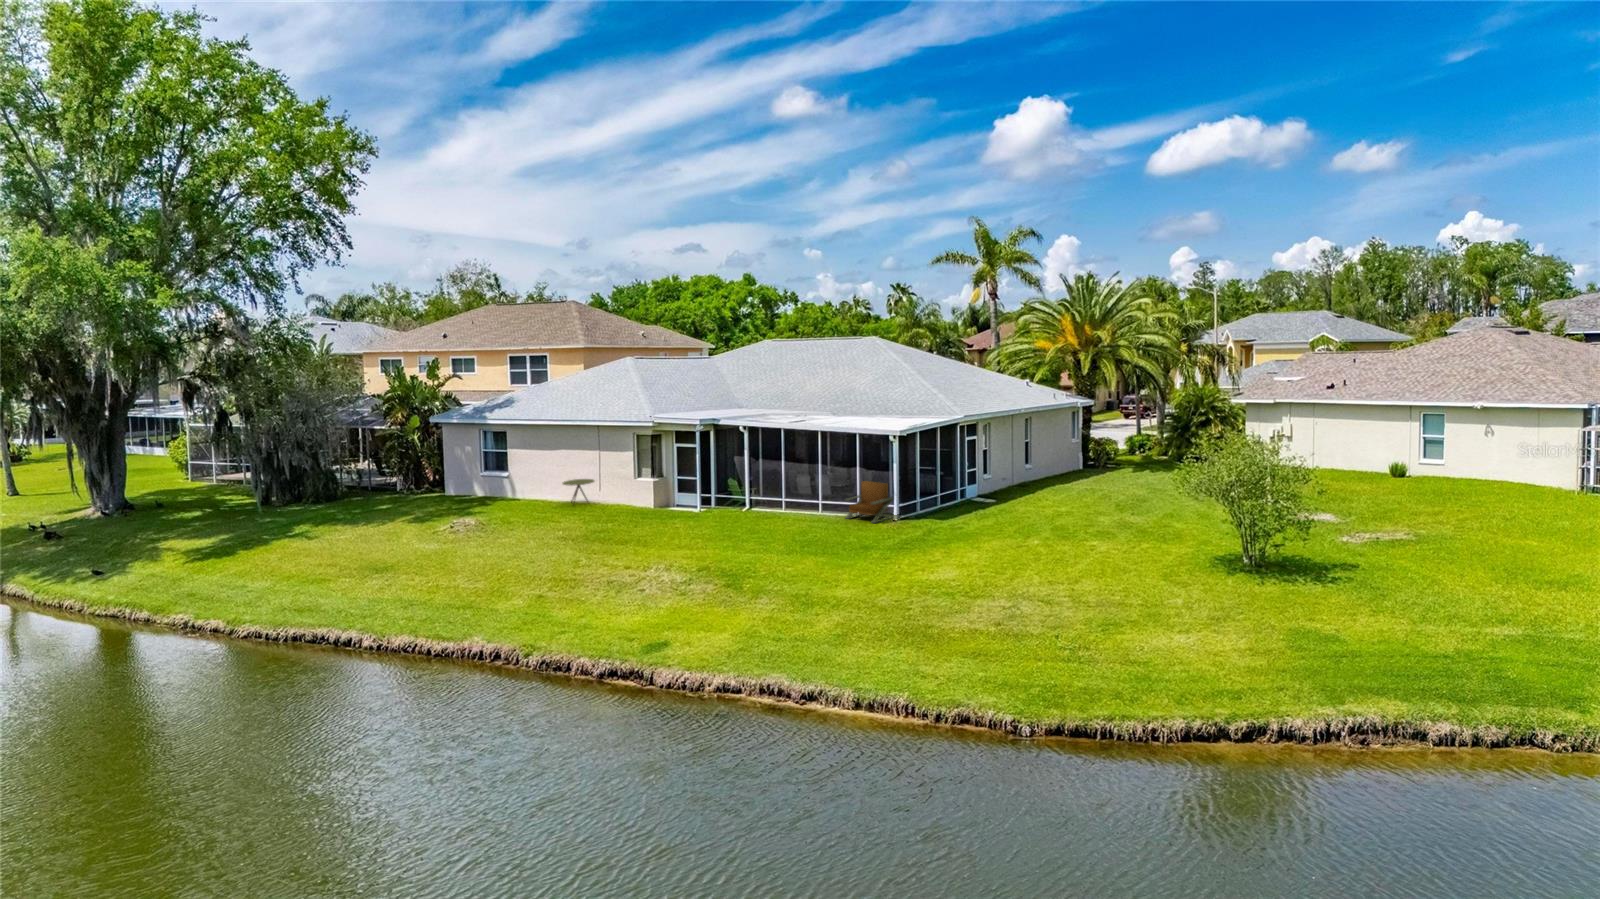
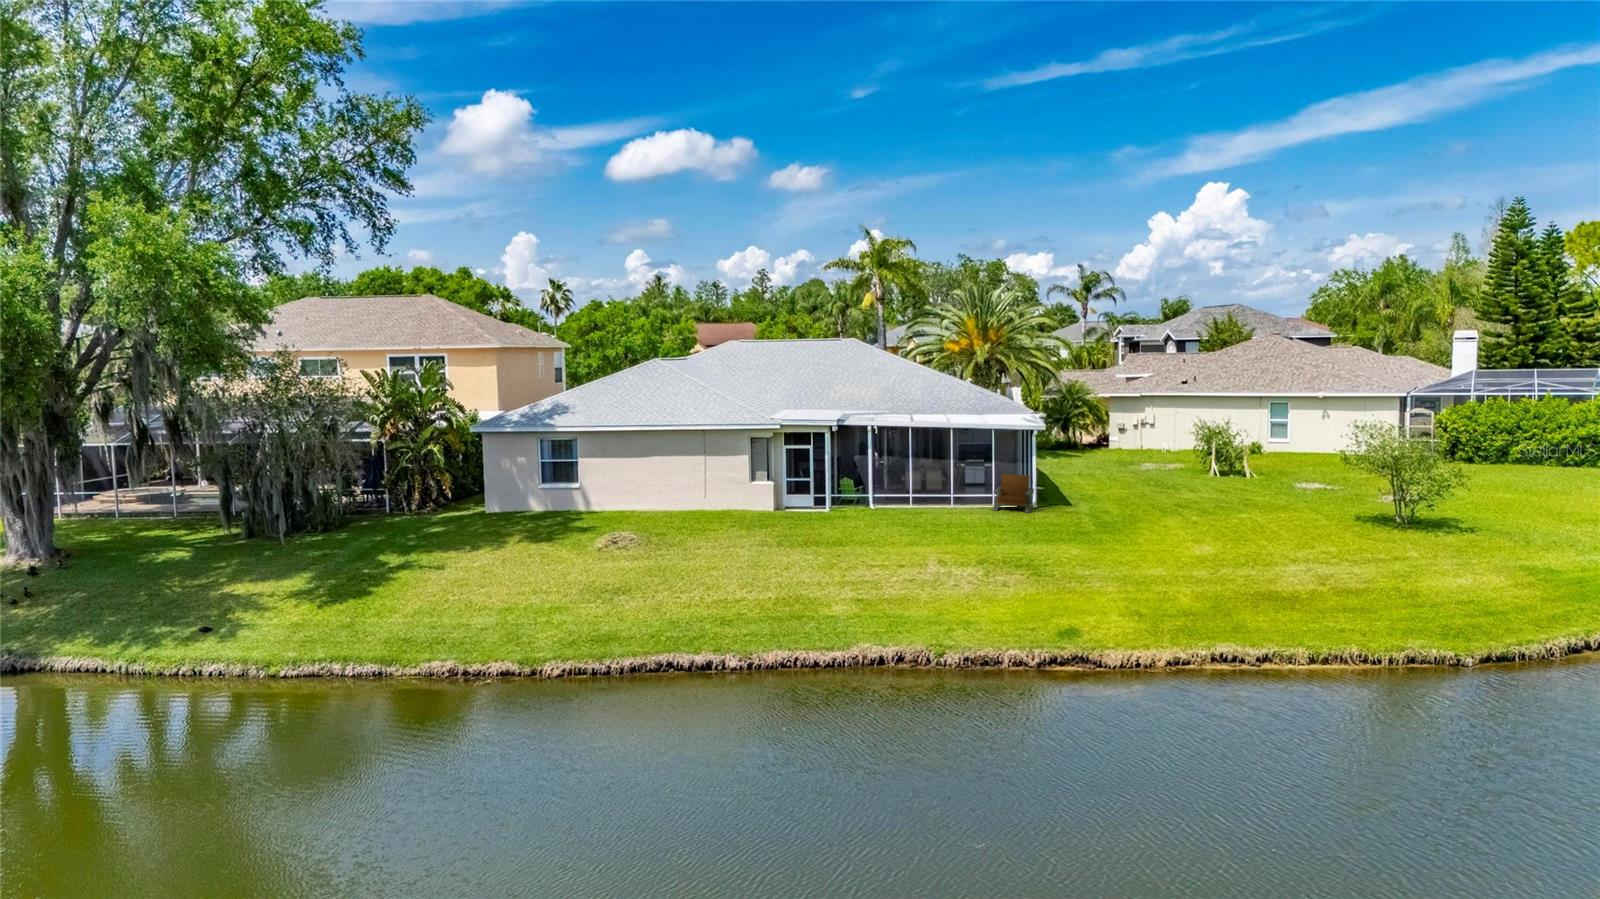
round table: present [563,479,594,501] -> none [669,485,703,514]

